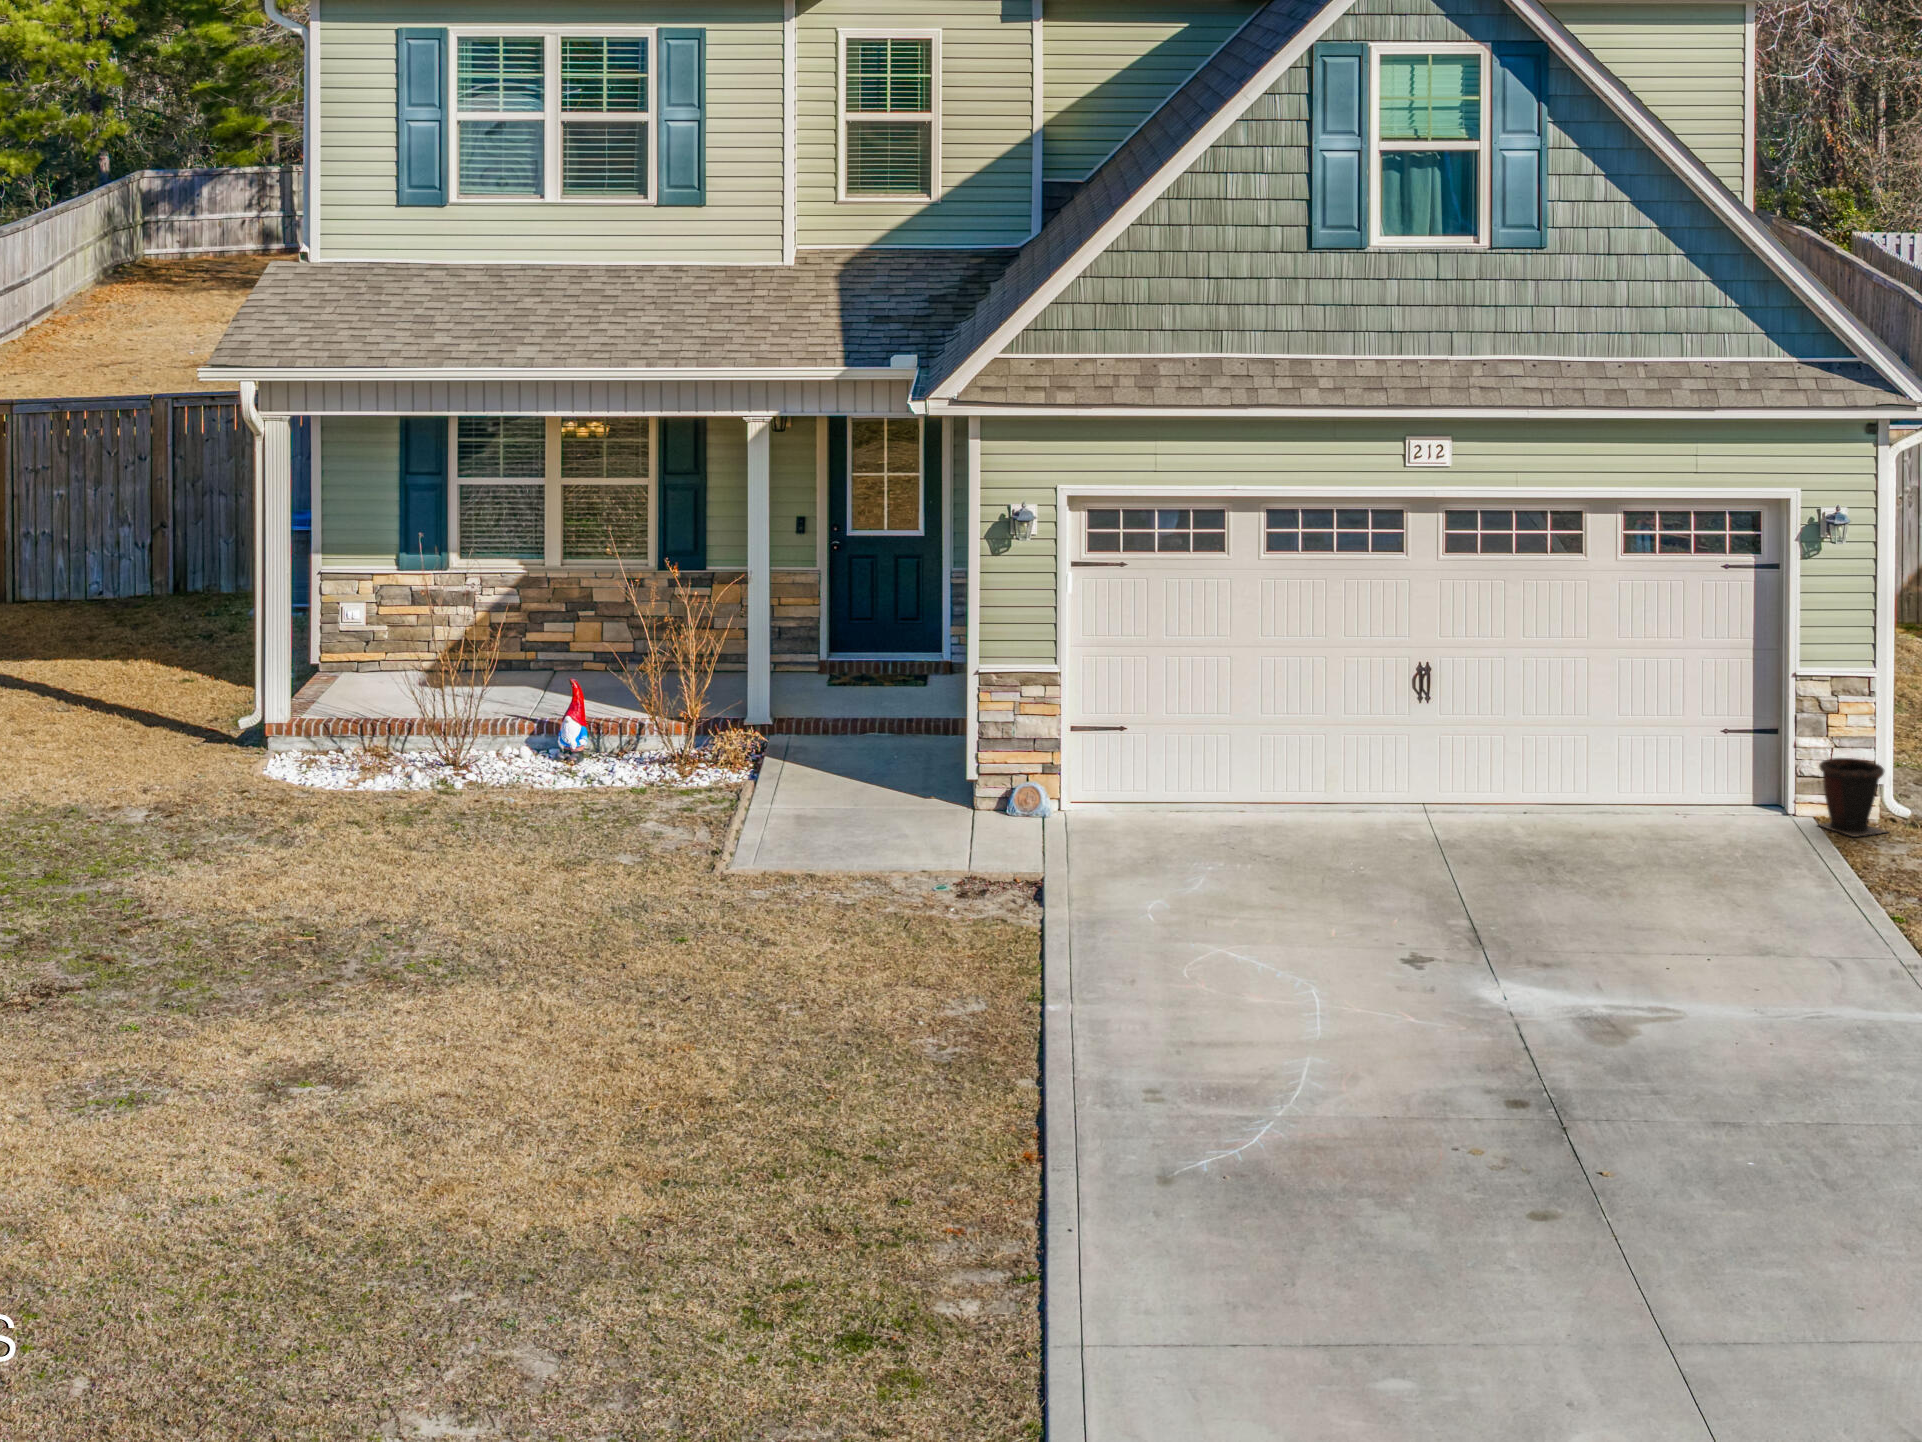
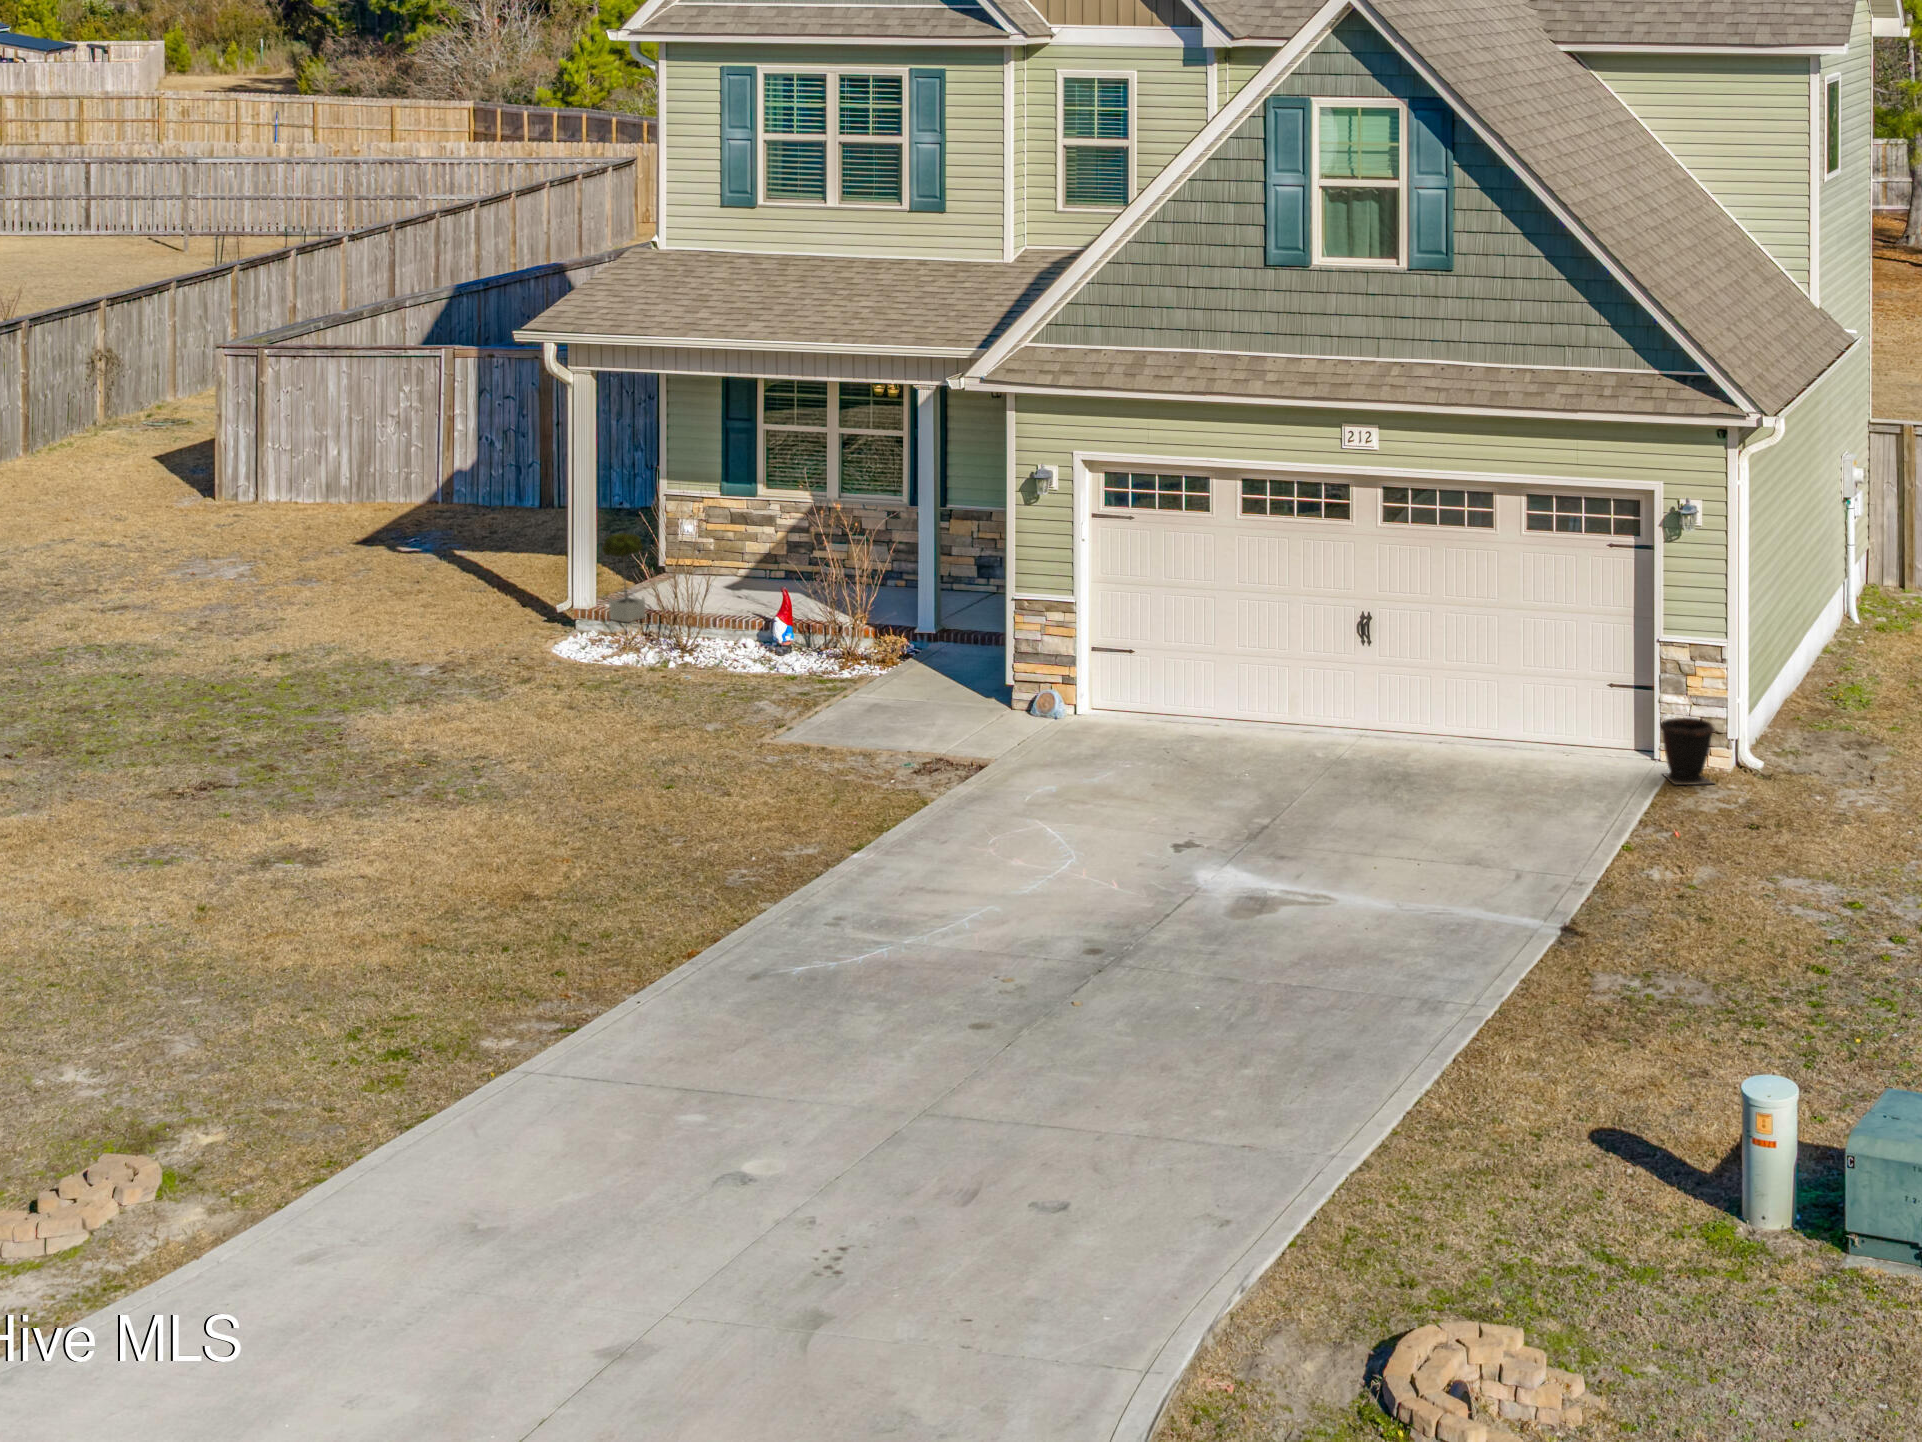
potted tree: none [290,621,342,739] -> present [602,533,645,622]

